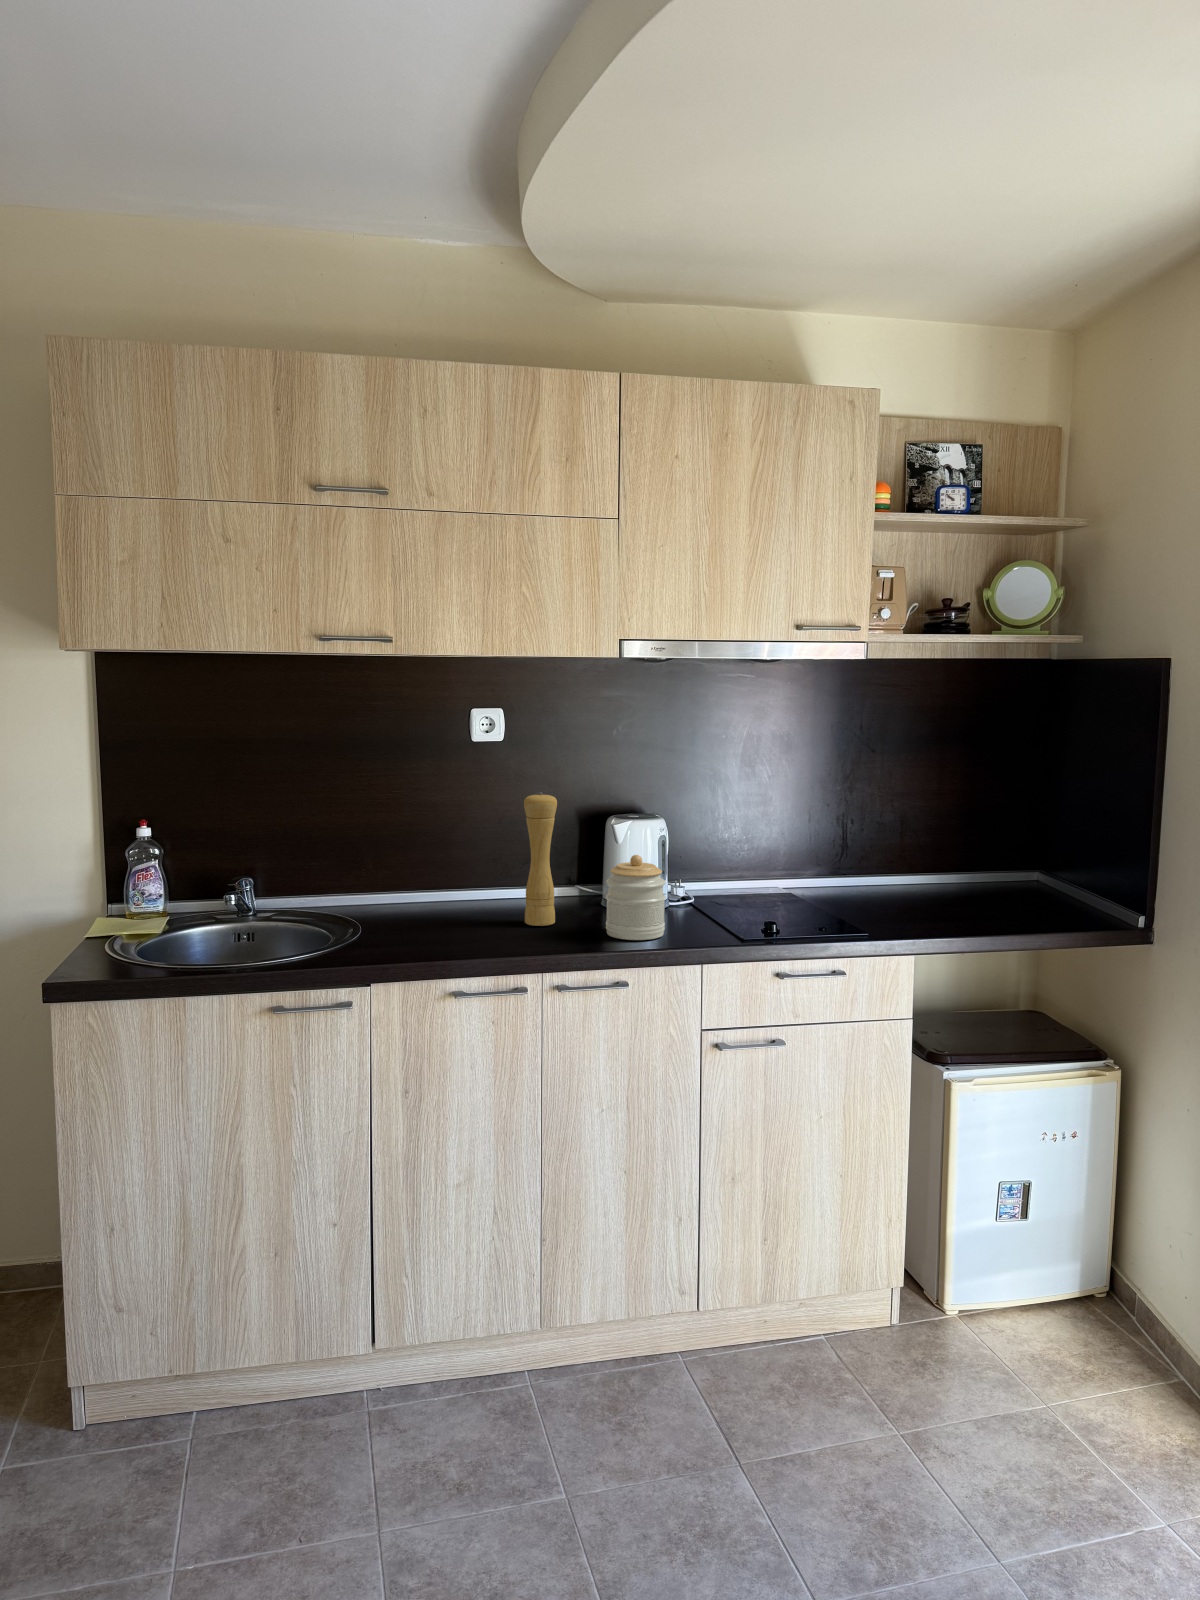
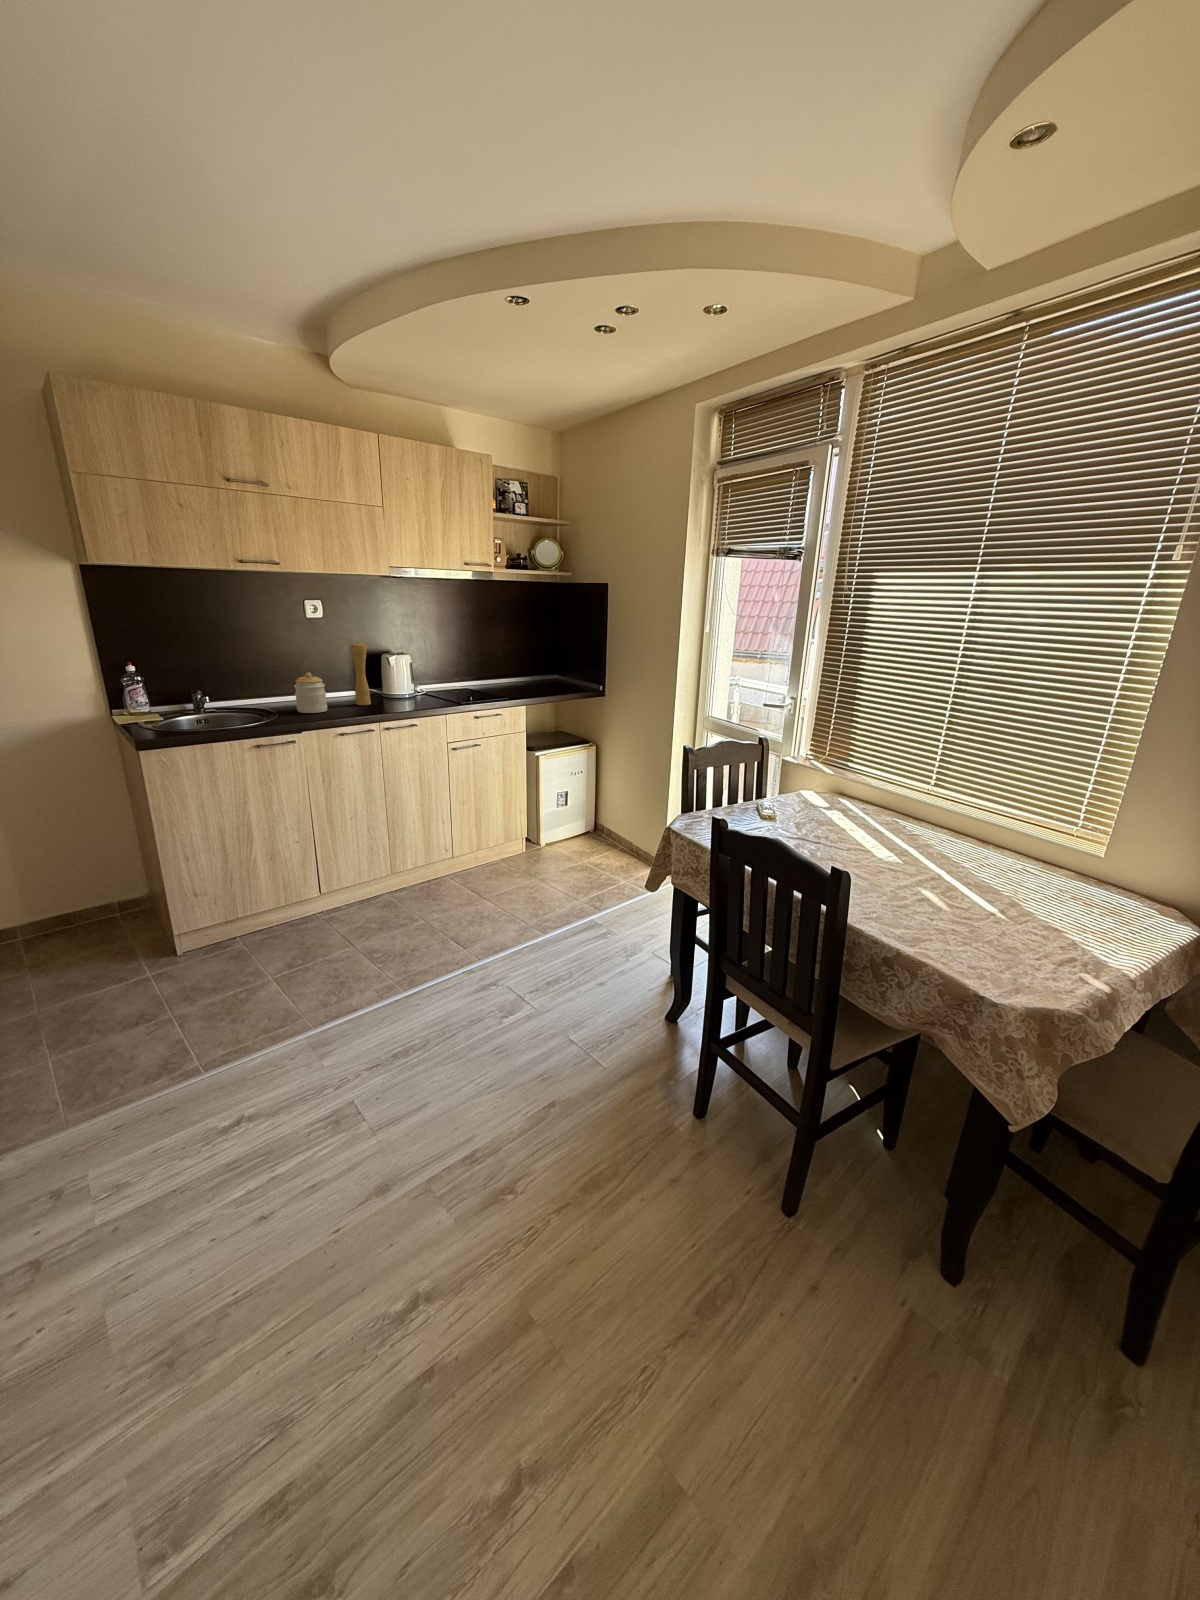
jar: present [606,855,666,940] -> present [294,673,327,713]

